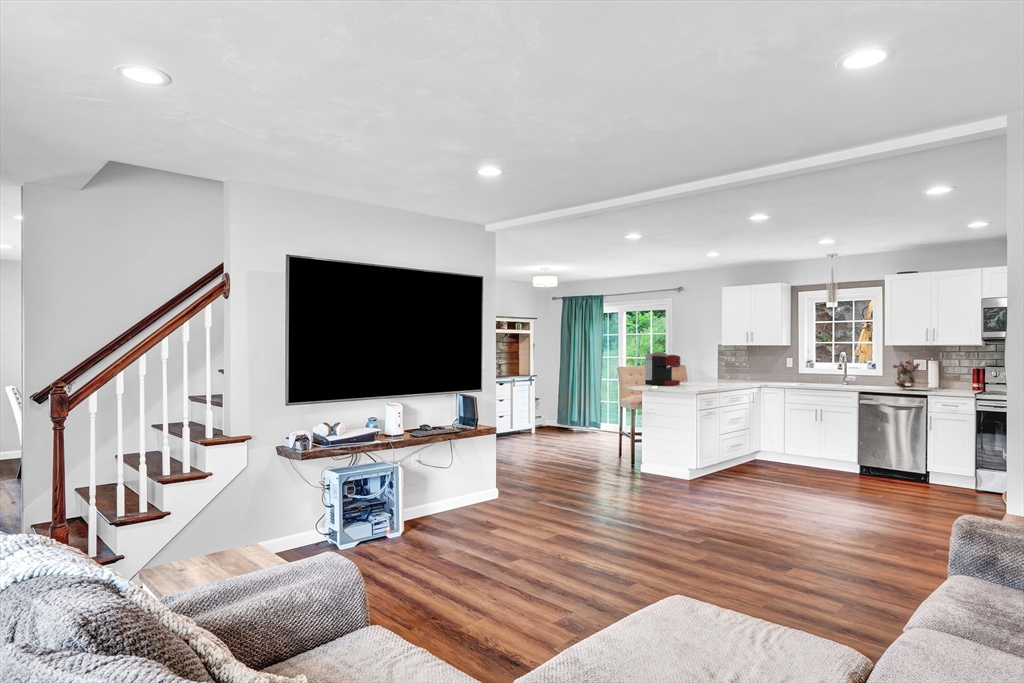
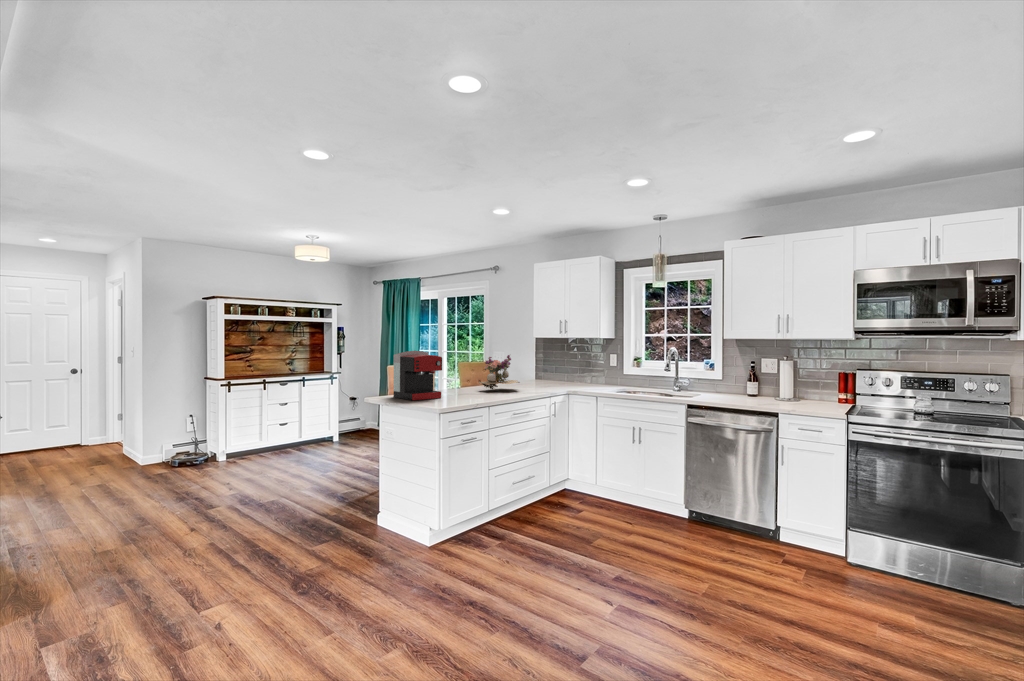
flower arrangement: present [893,360,928,389] -> present [479,355,520,390]

